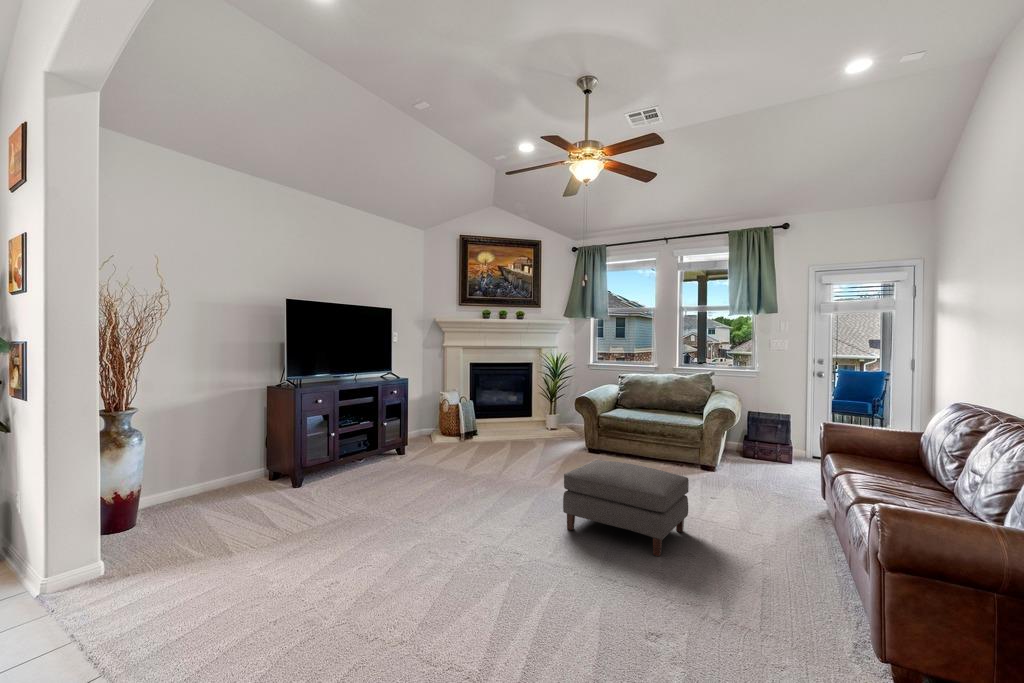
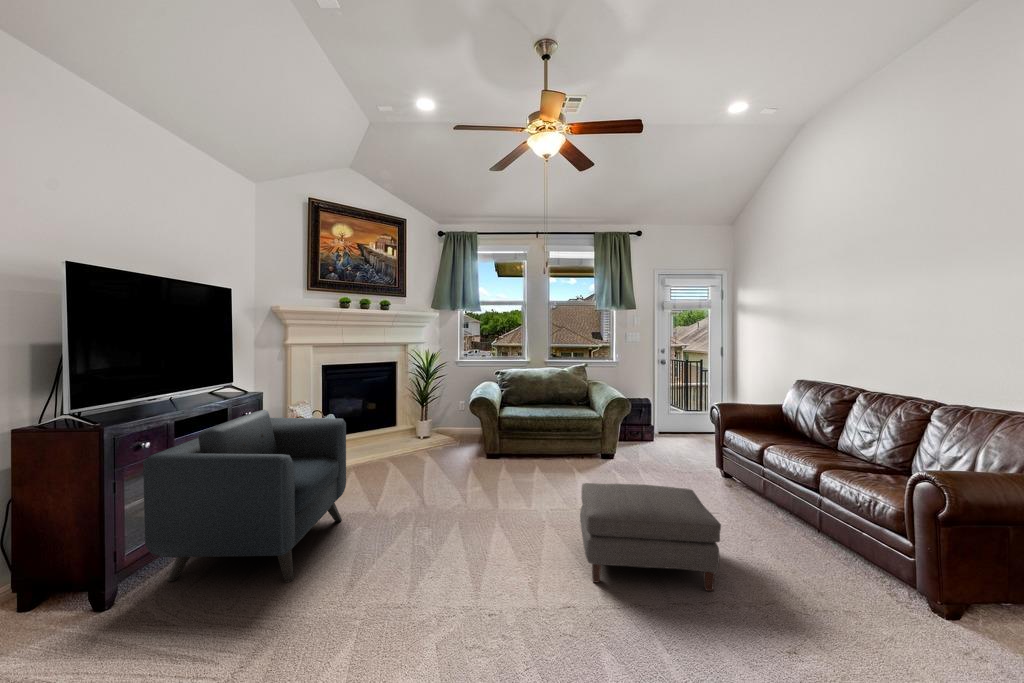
armchair: none [330,384,449,487] -> present [143,410,346,582]

